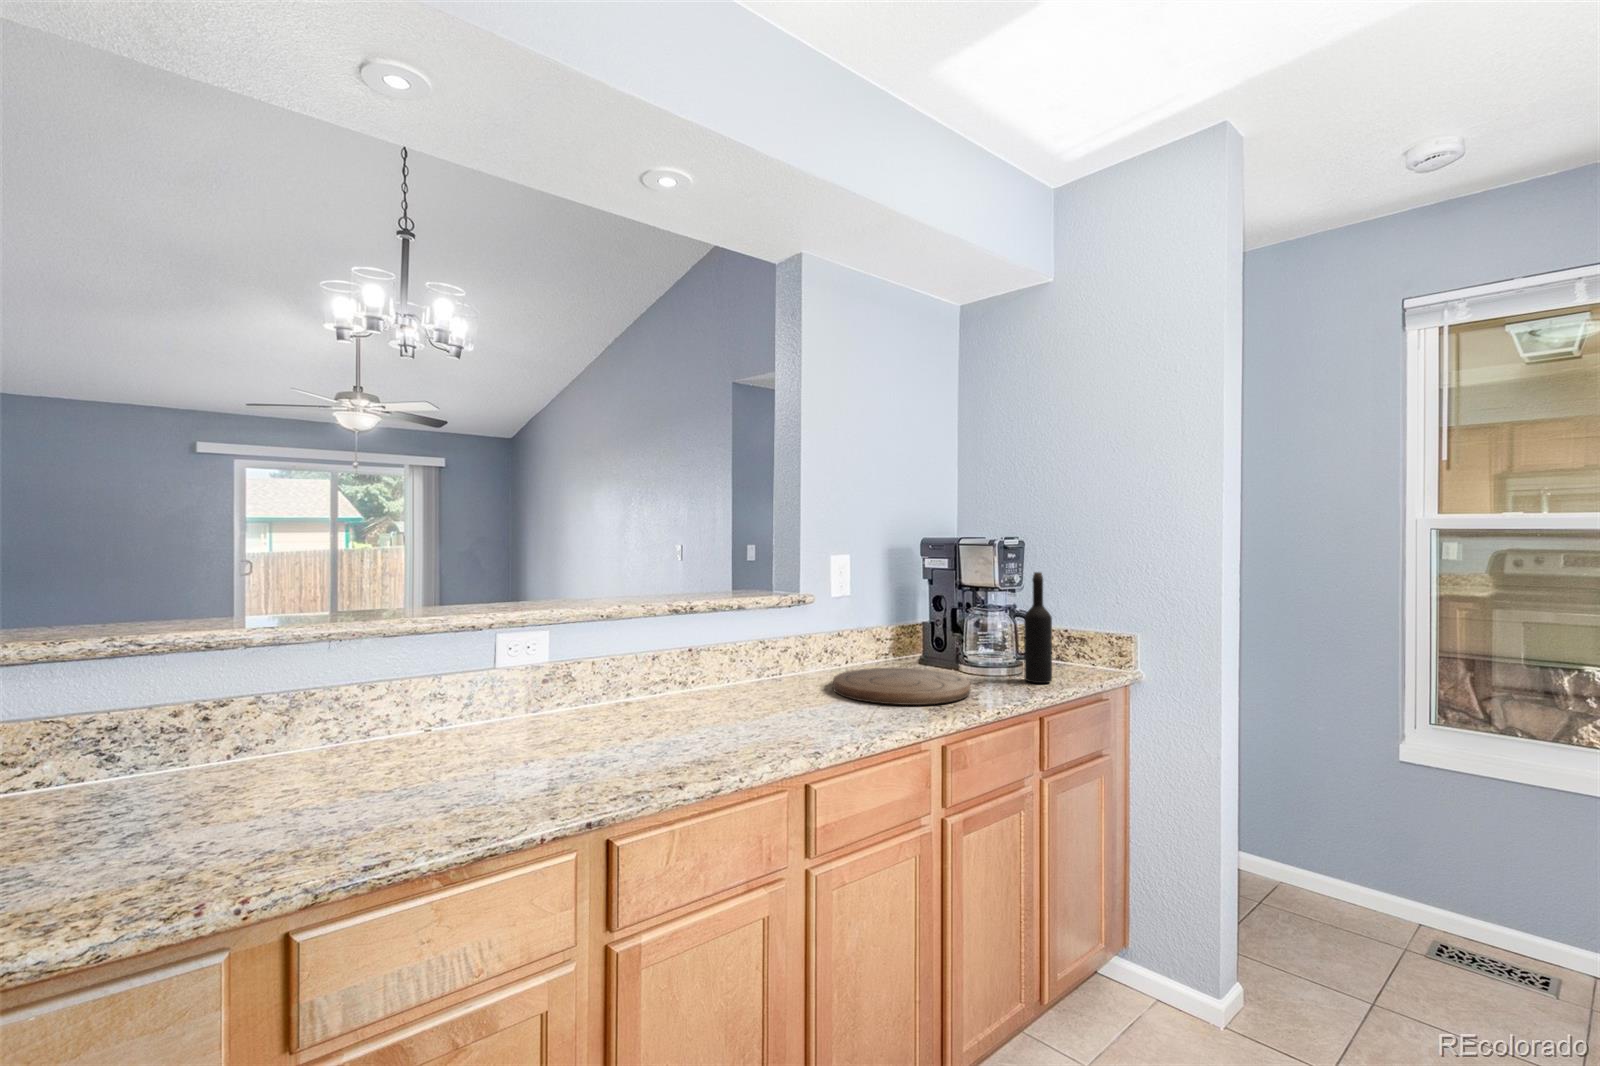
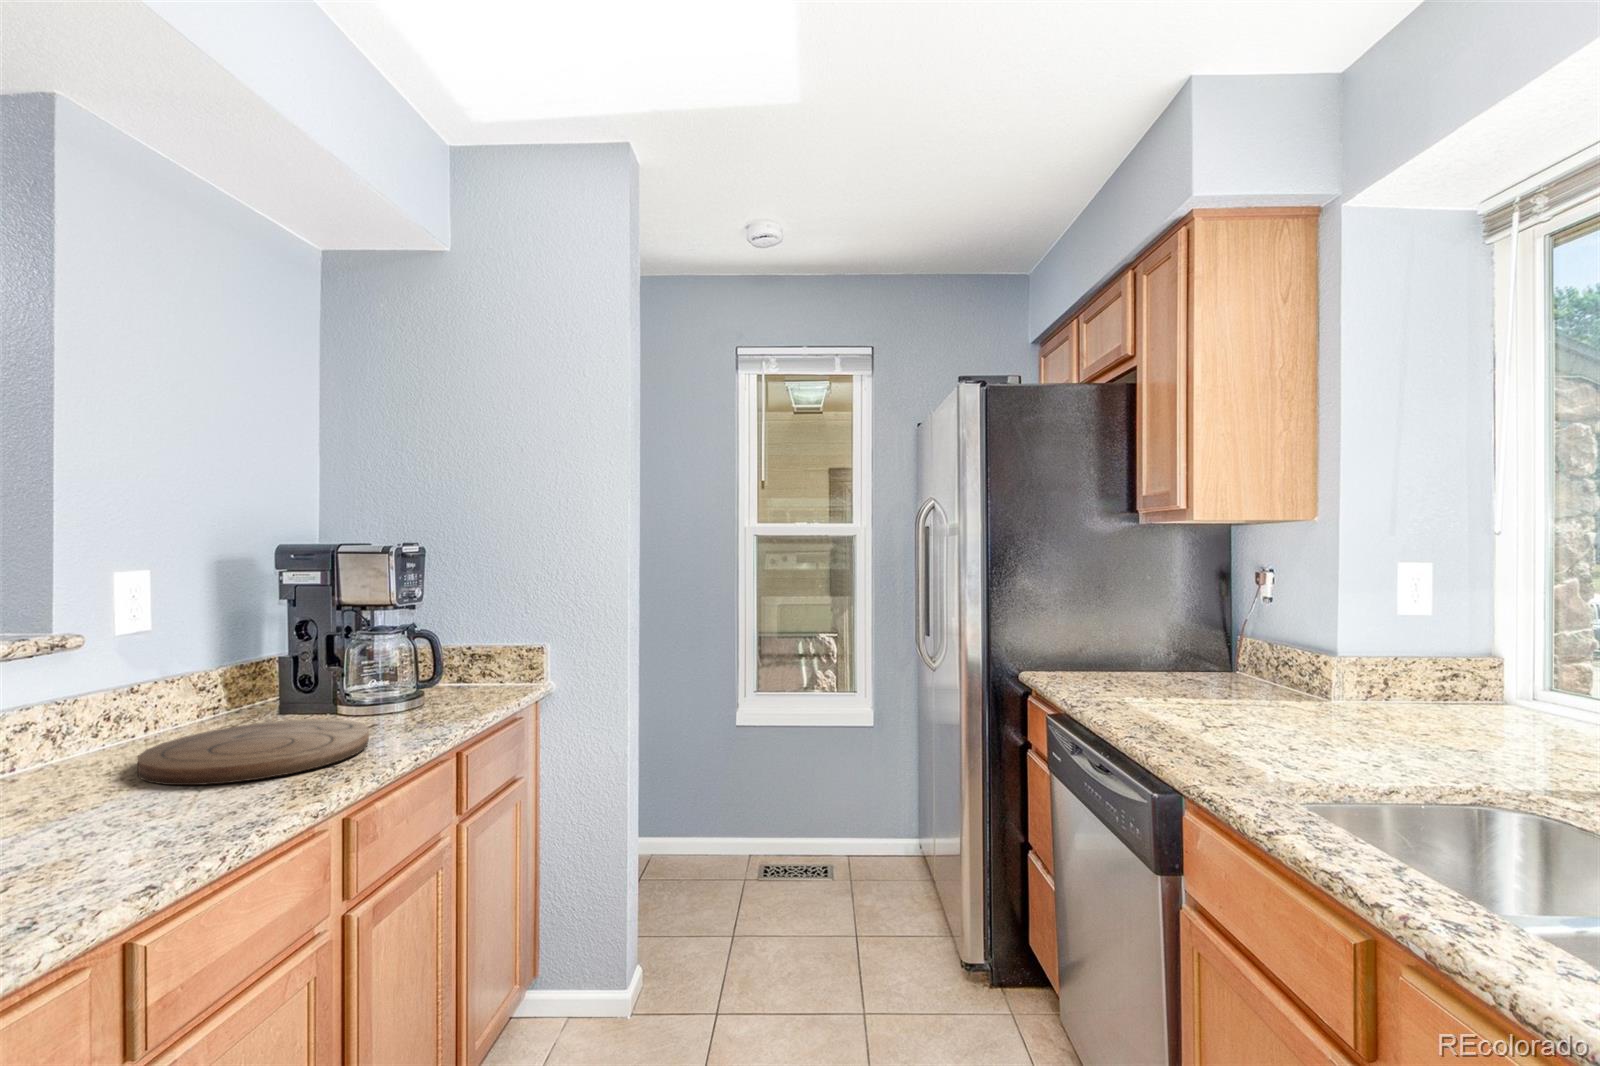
wine bottle: present [1024,572,1052,683] -> none [430,583,464,713]

